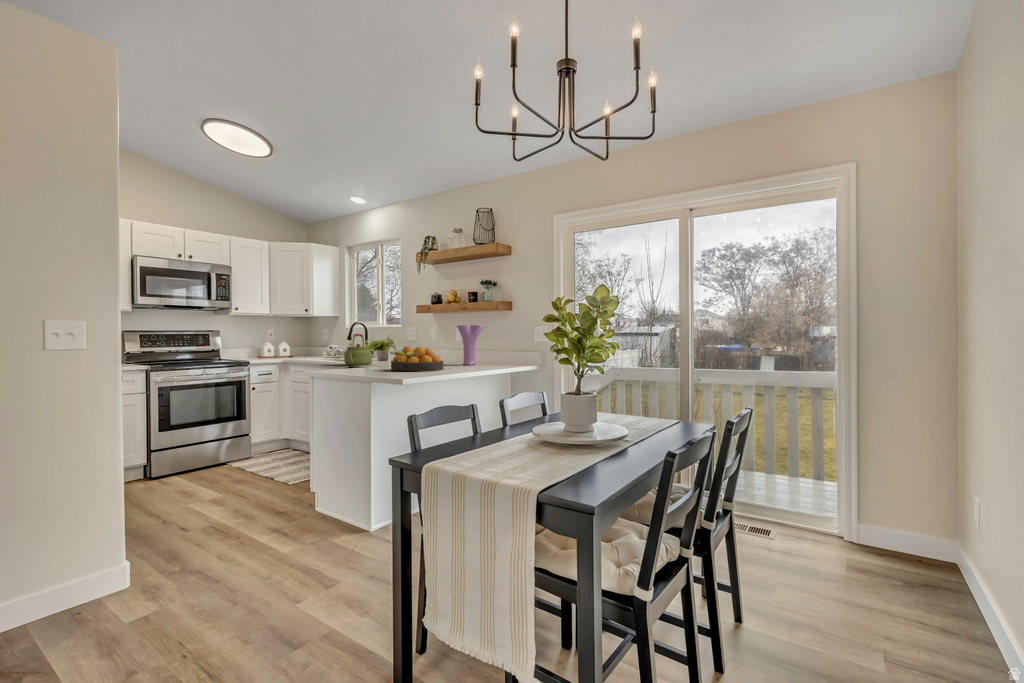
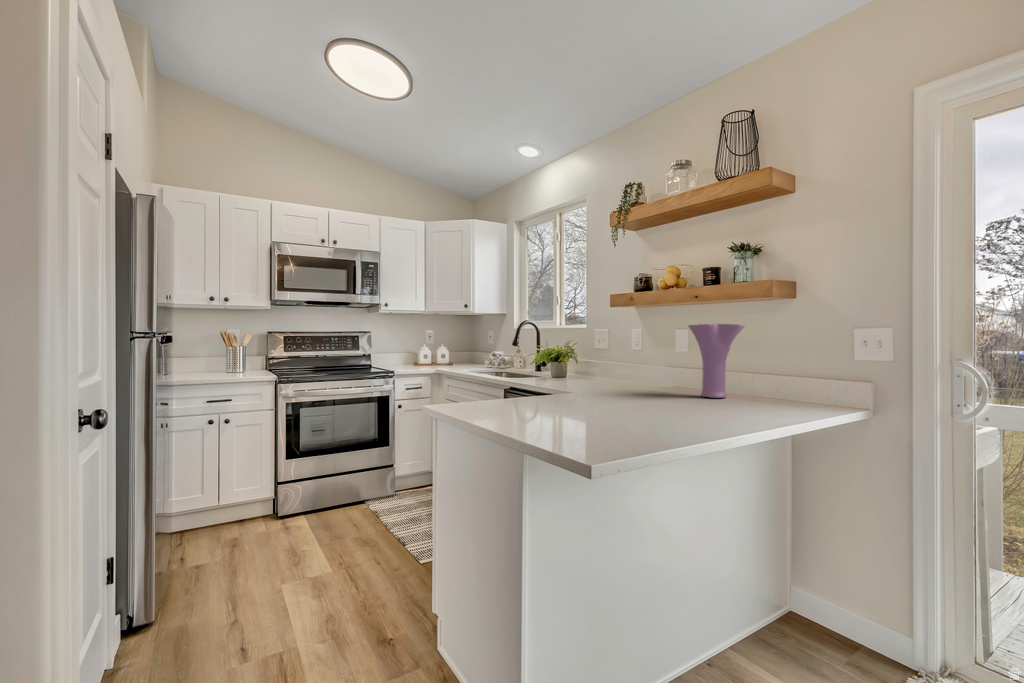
kettle: present [344,334,372,365] -> none [503,338,543,386]
fruit bowl: present [390,346,443,371] -> none [571,364,675,417]

